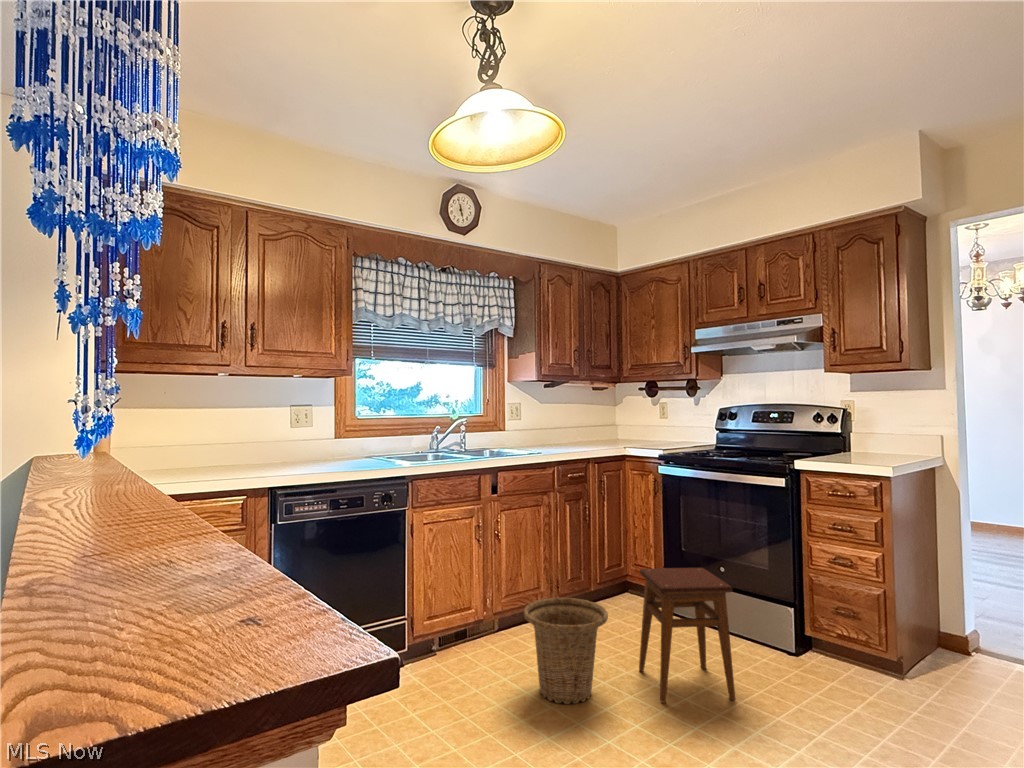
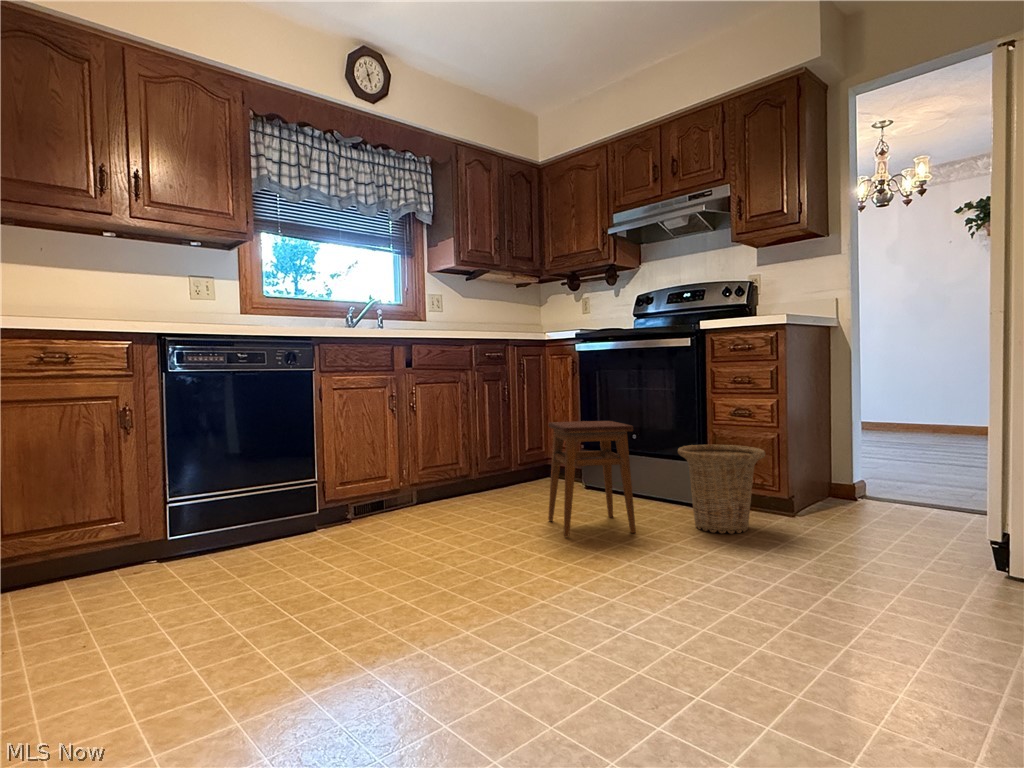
basket: present [524,598,608,704] -> present [678,445,765,534]

